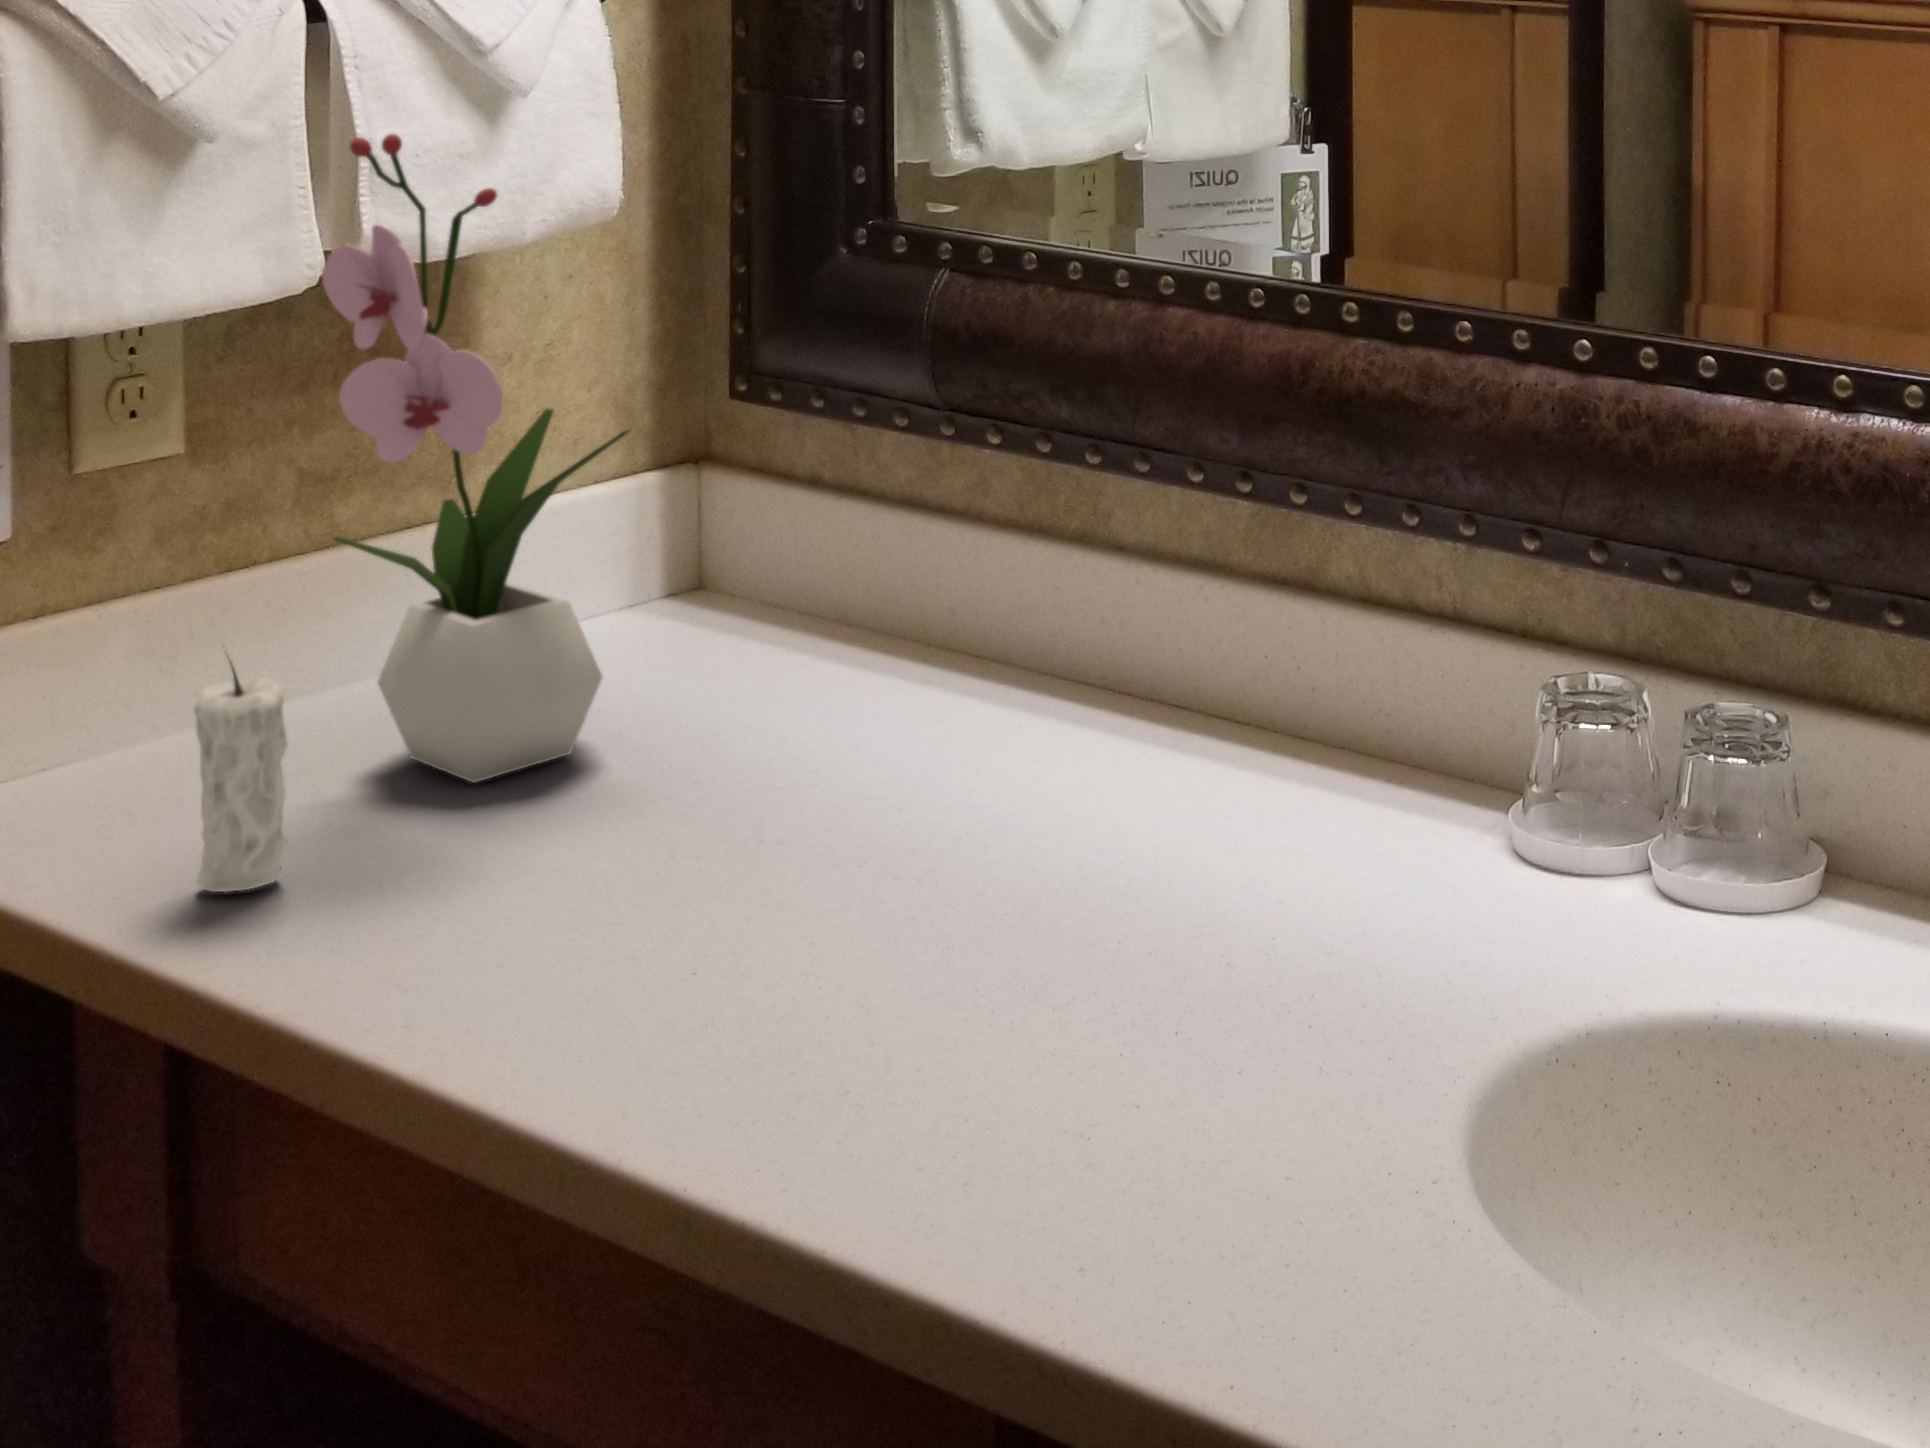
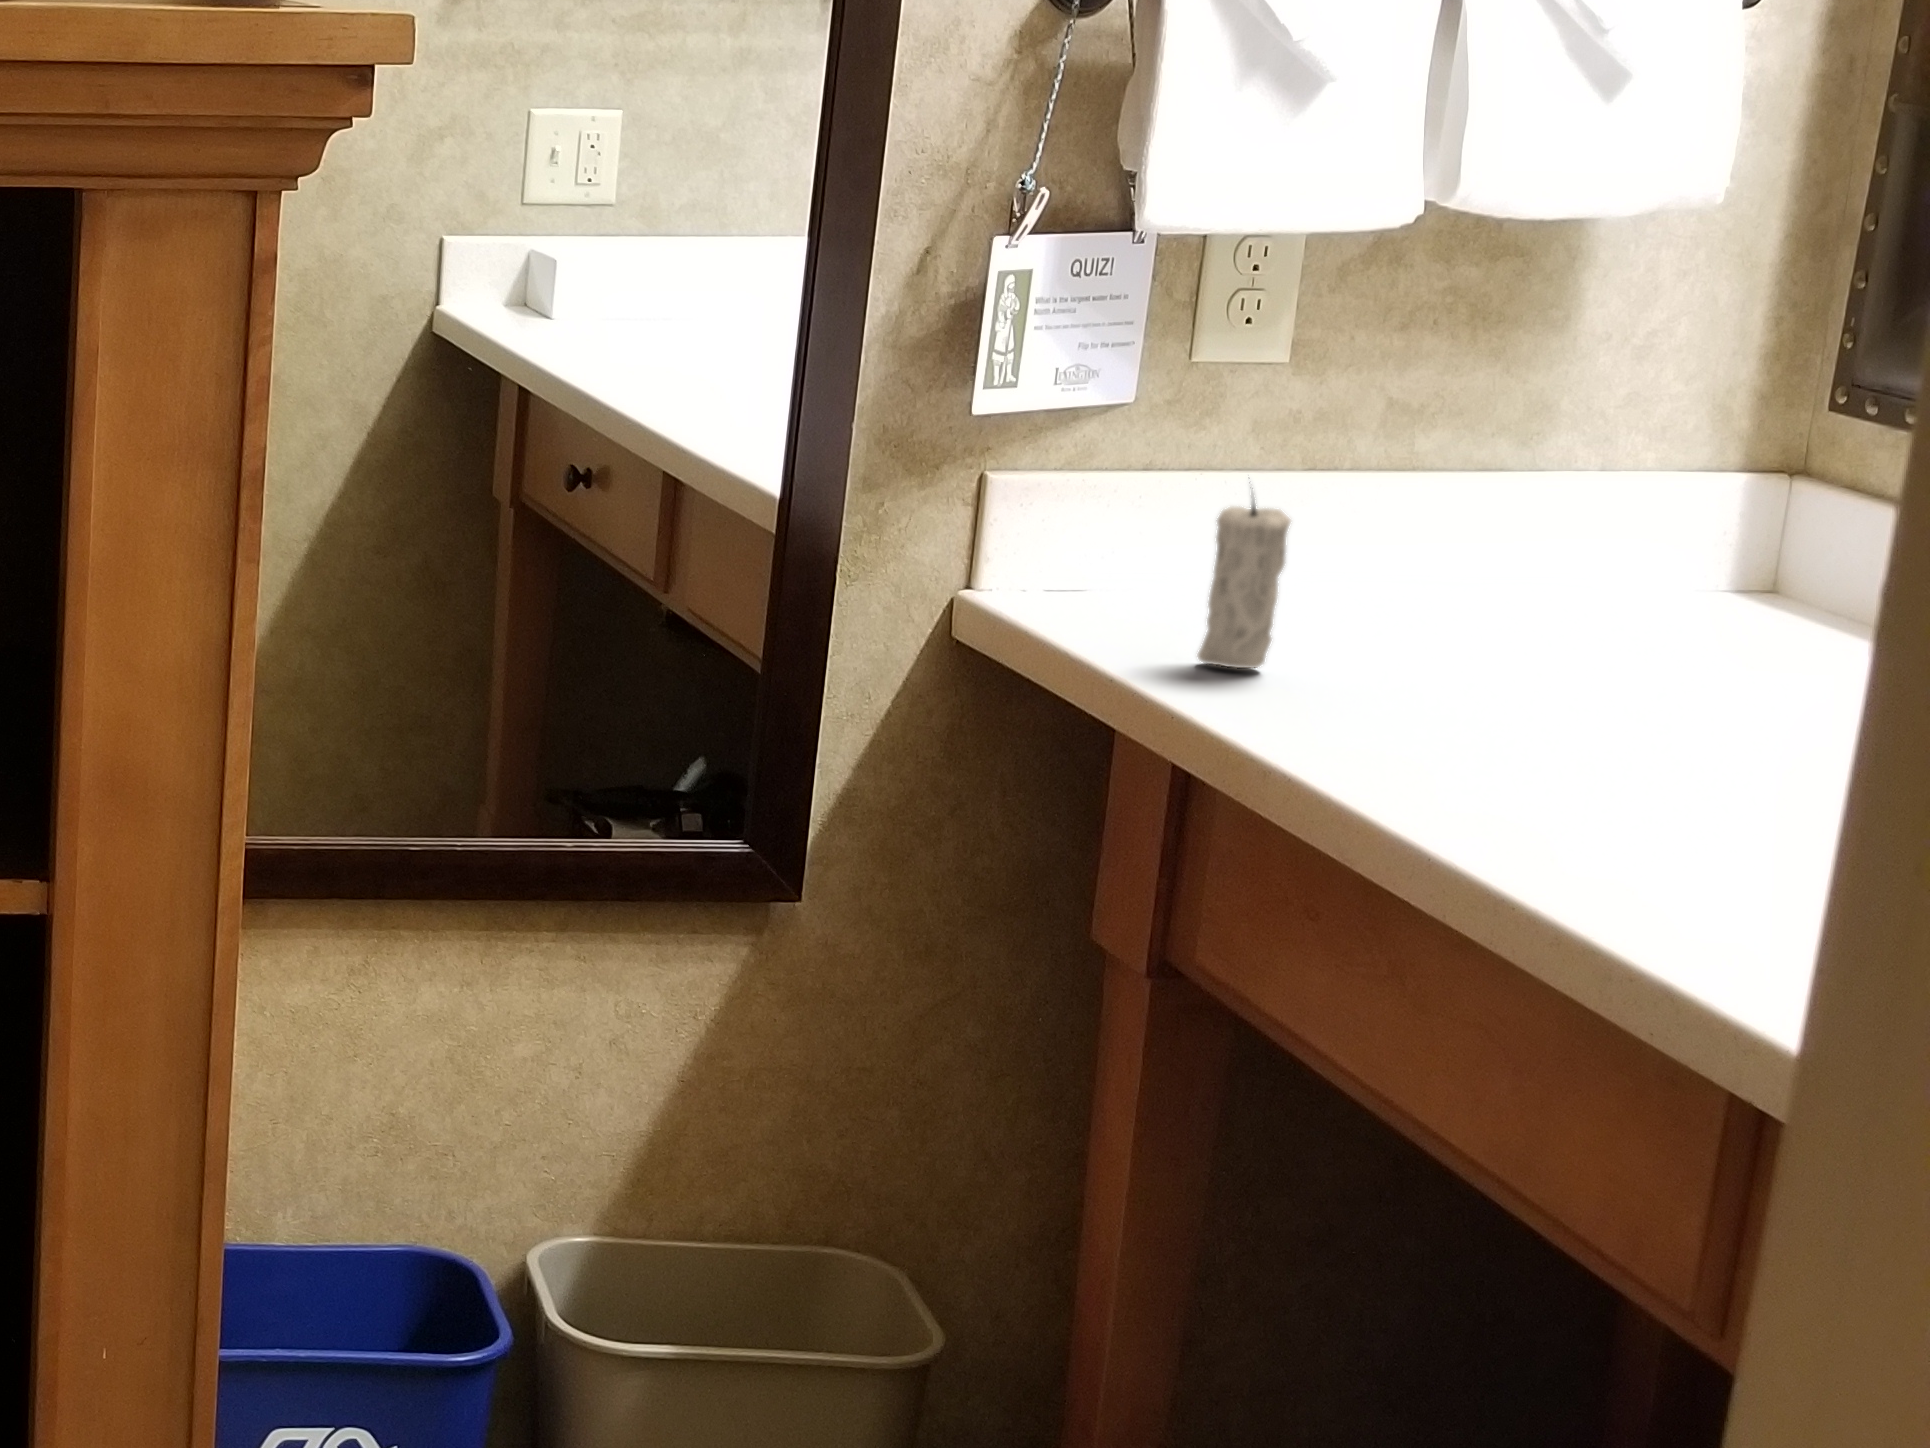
flower arrangement: present [322,134,630,783] -> none [1372,84,1665,658]

